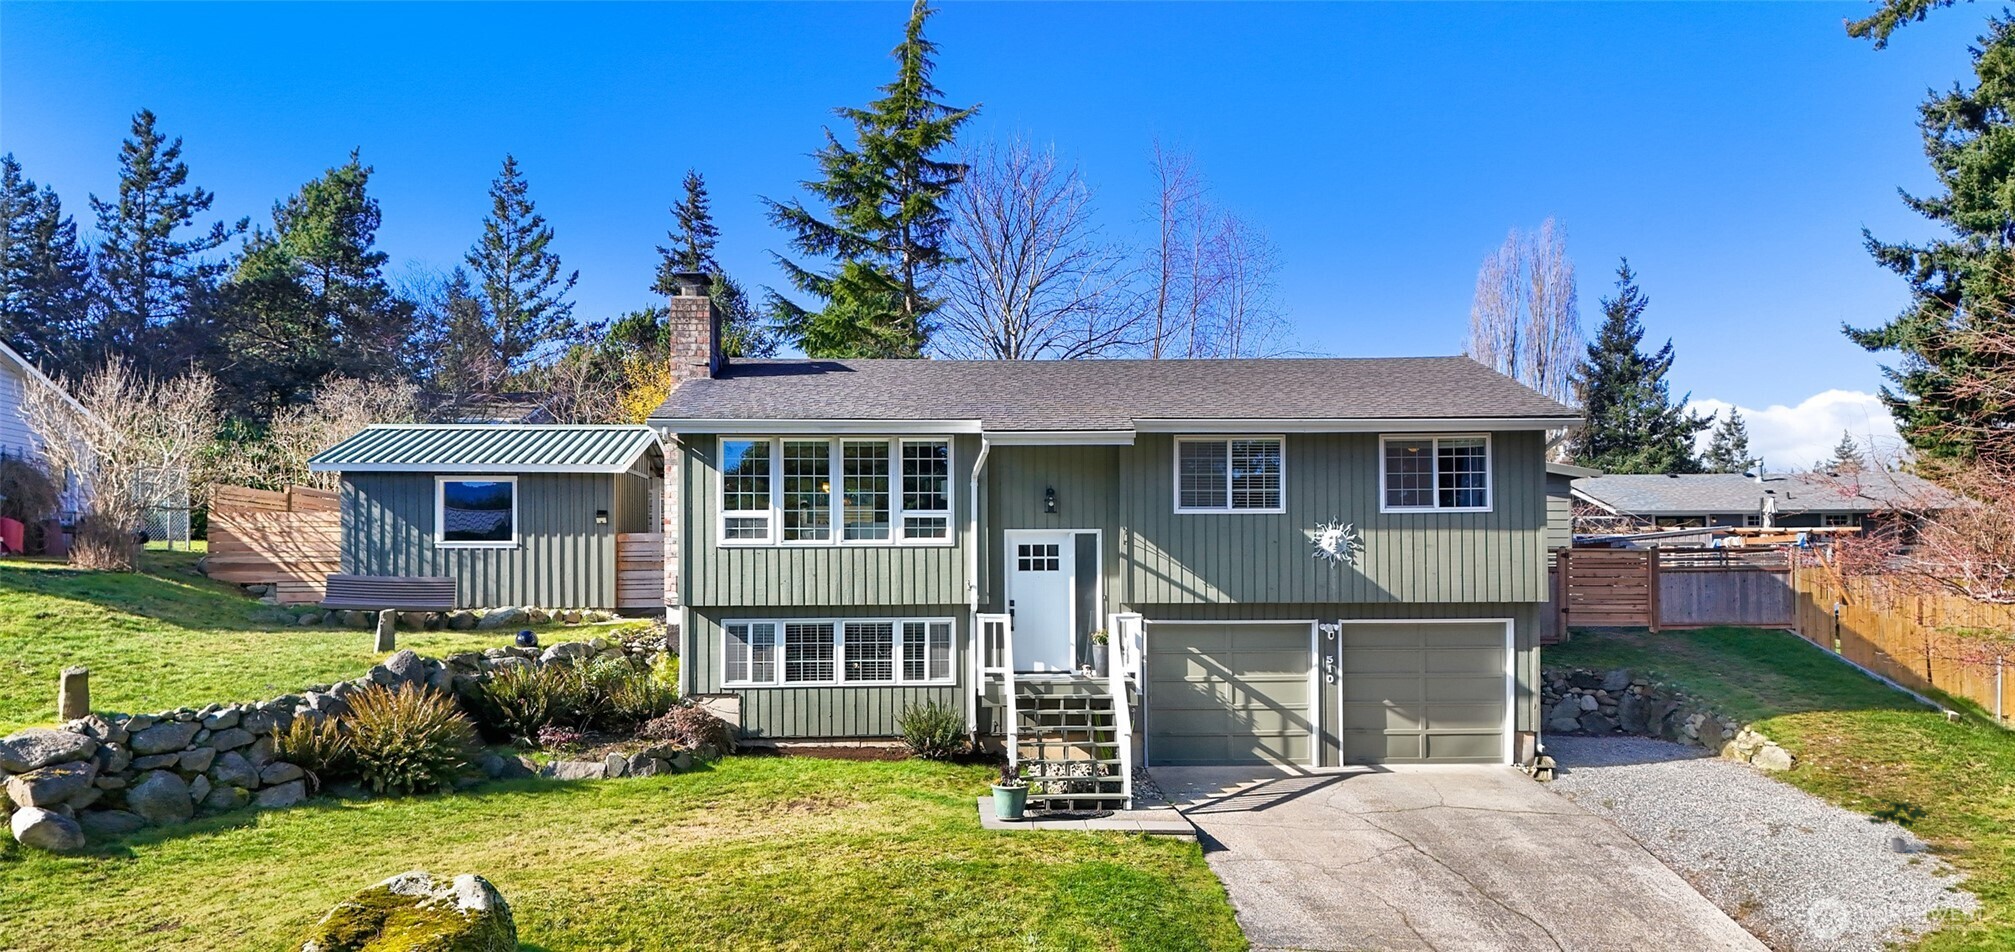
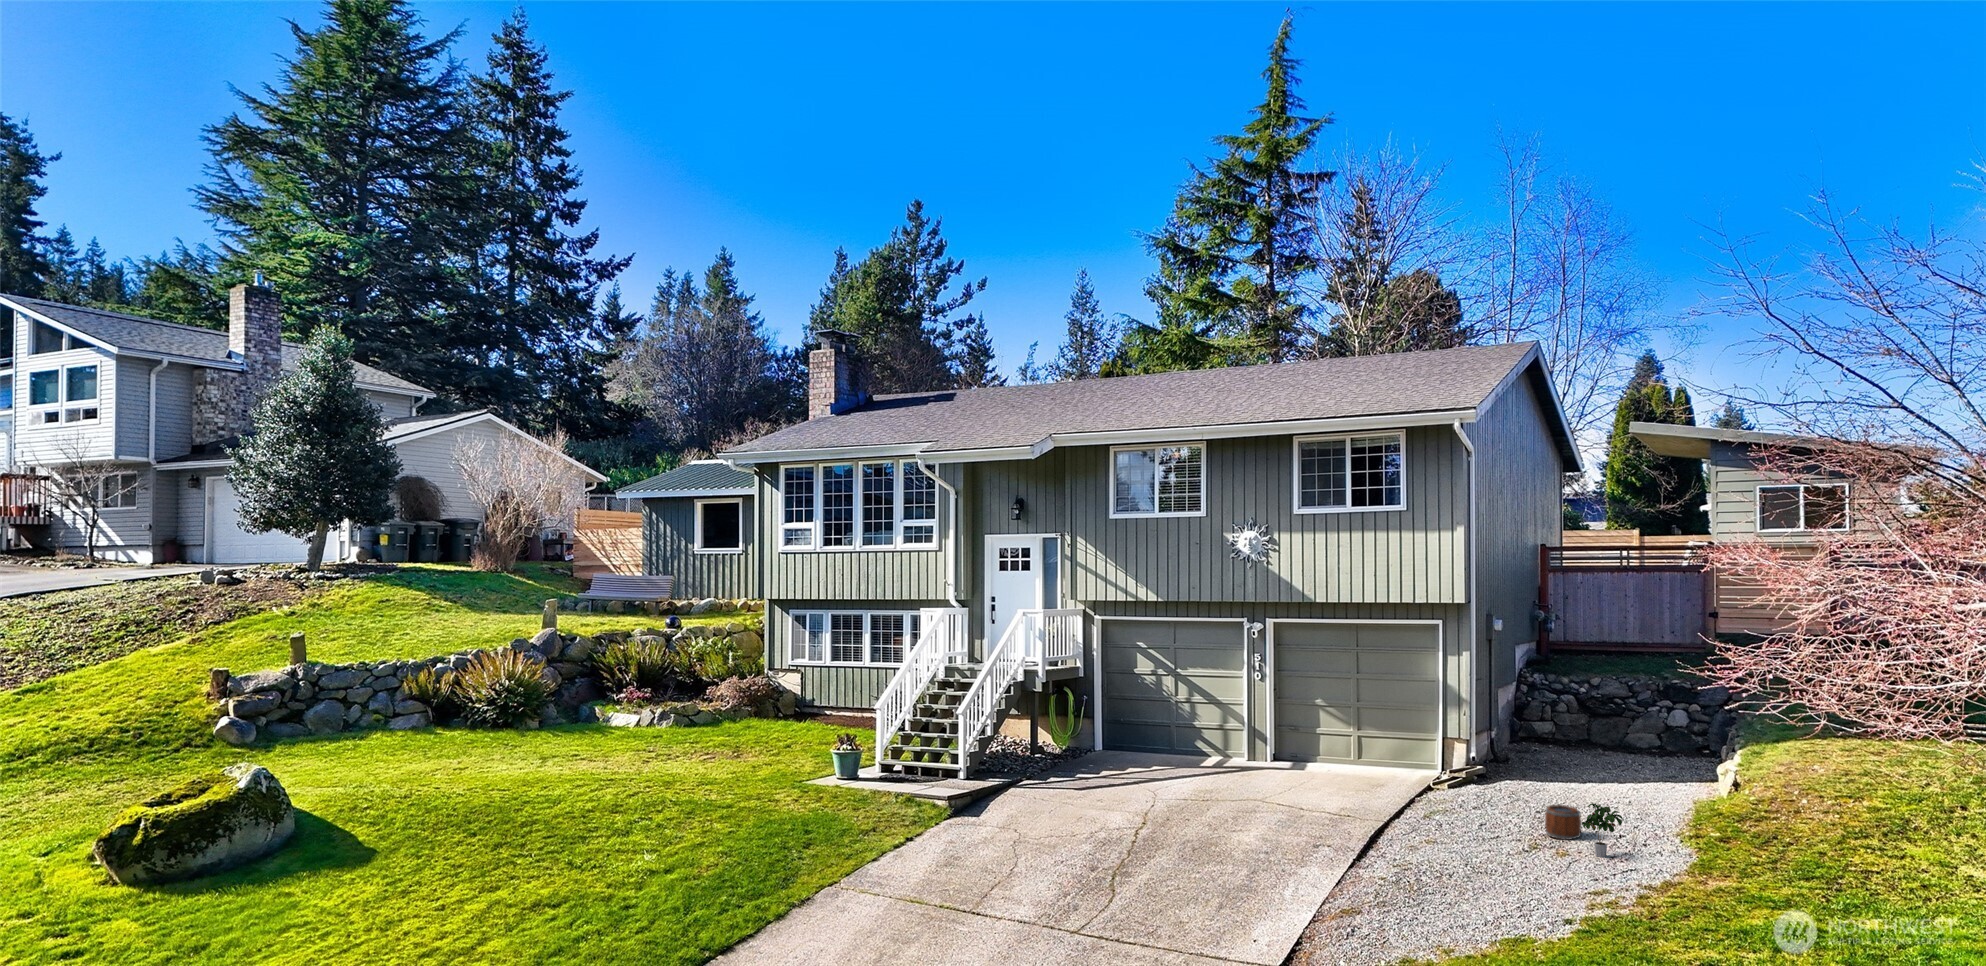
bucket: none [1779,799,1821,834] -> present [1545,805,1581,840]

